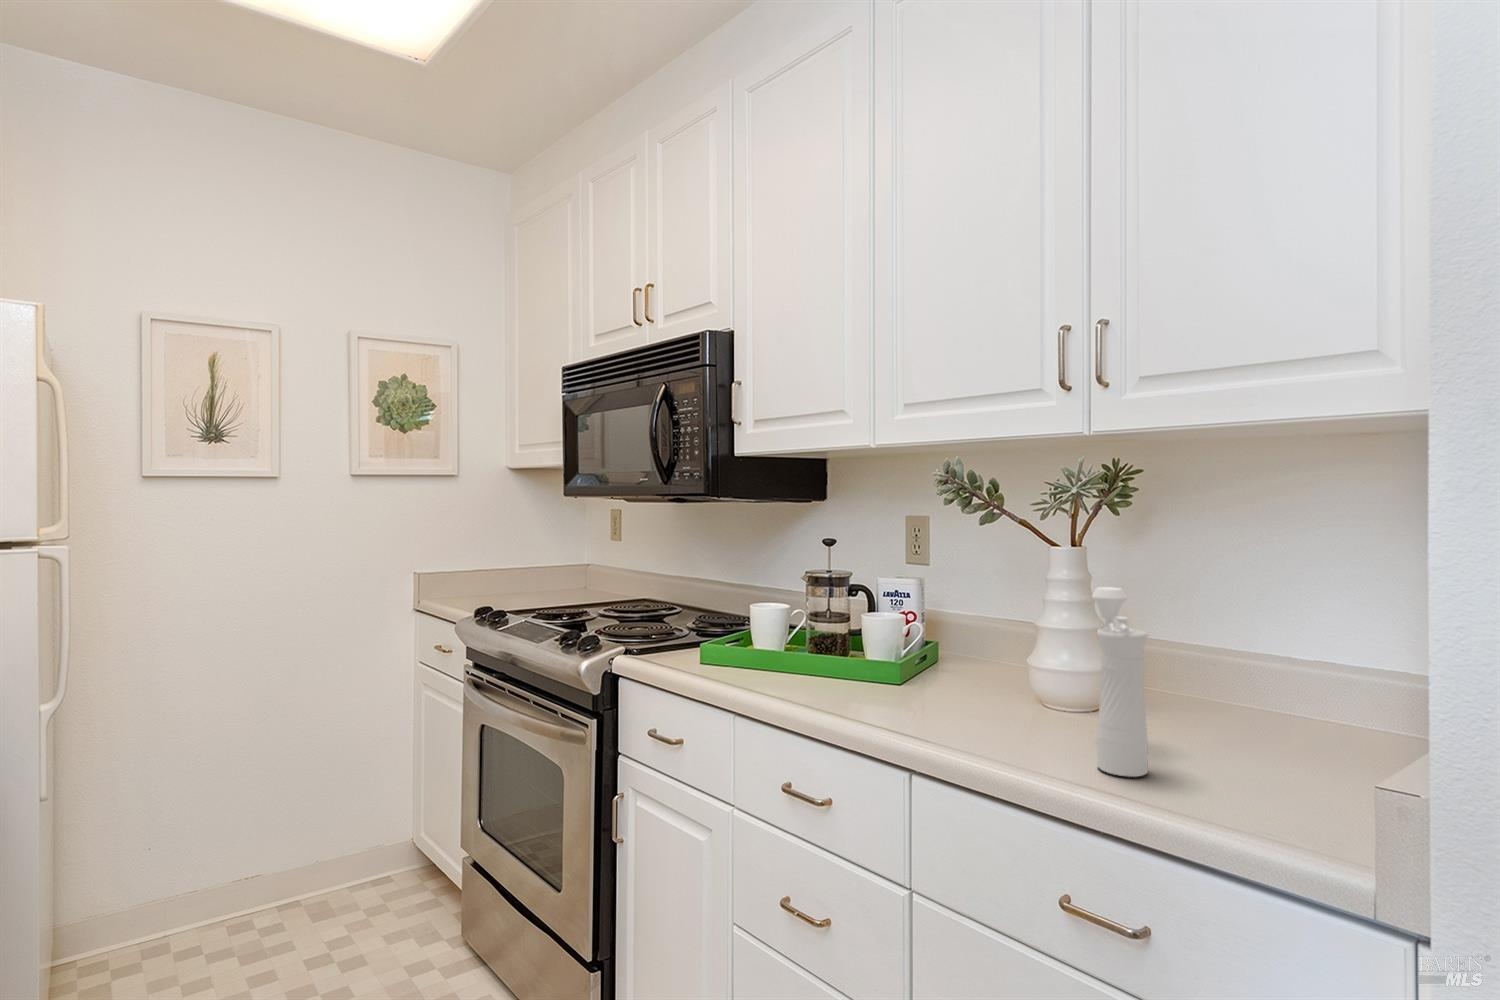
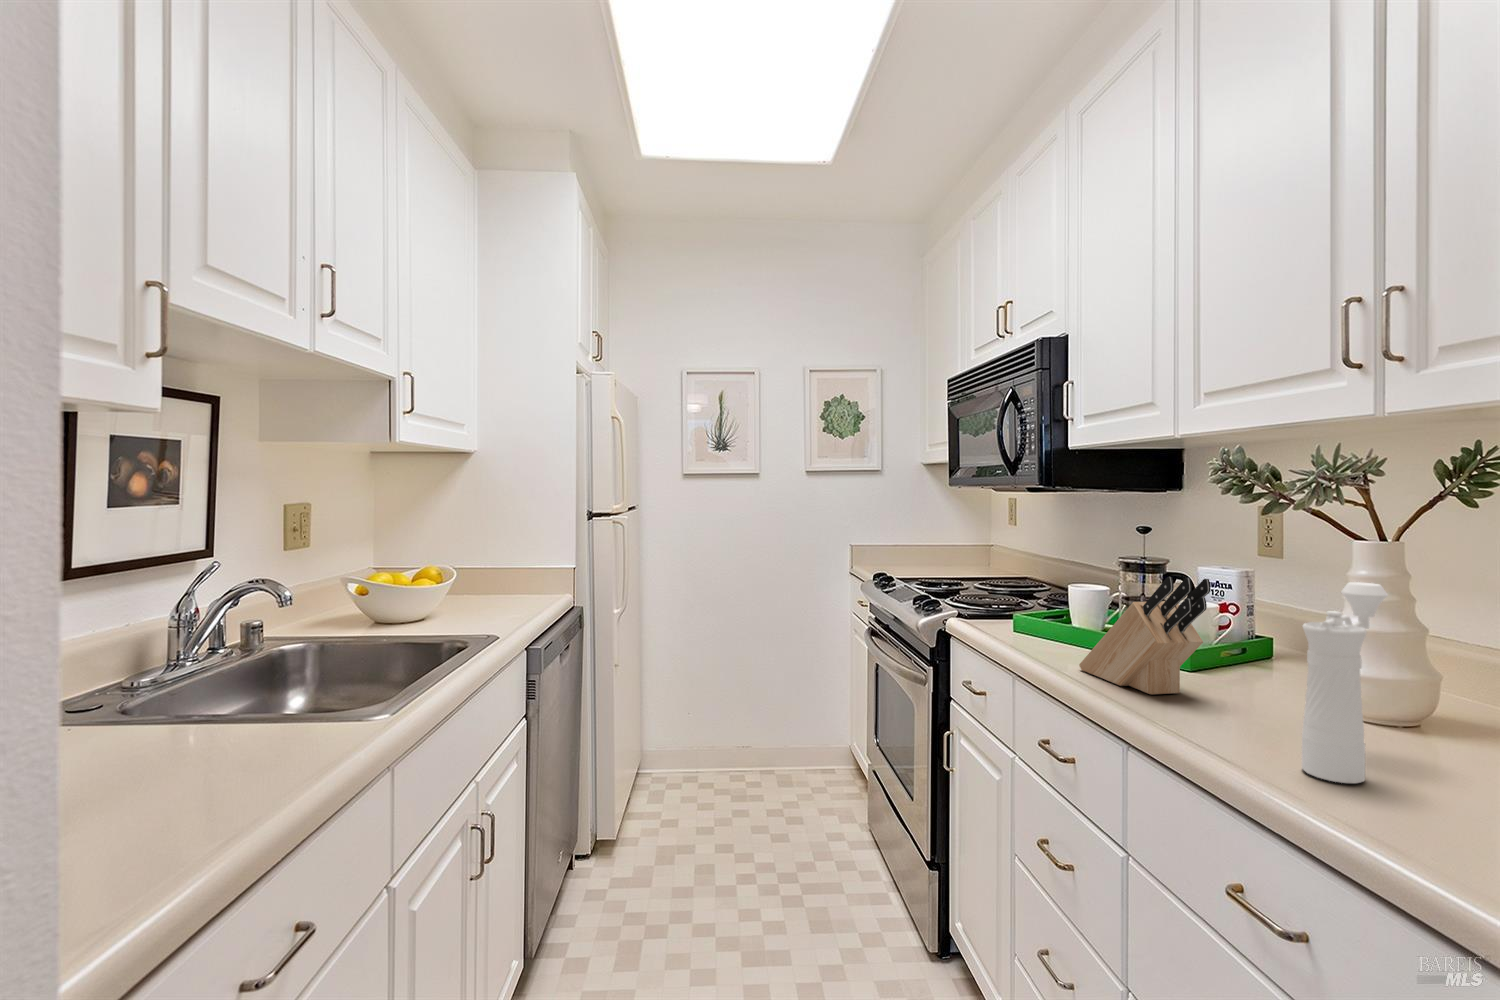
knife block: none [814,591,958,716] -> present [1079,577,1210,695]

